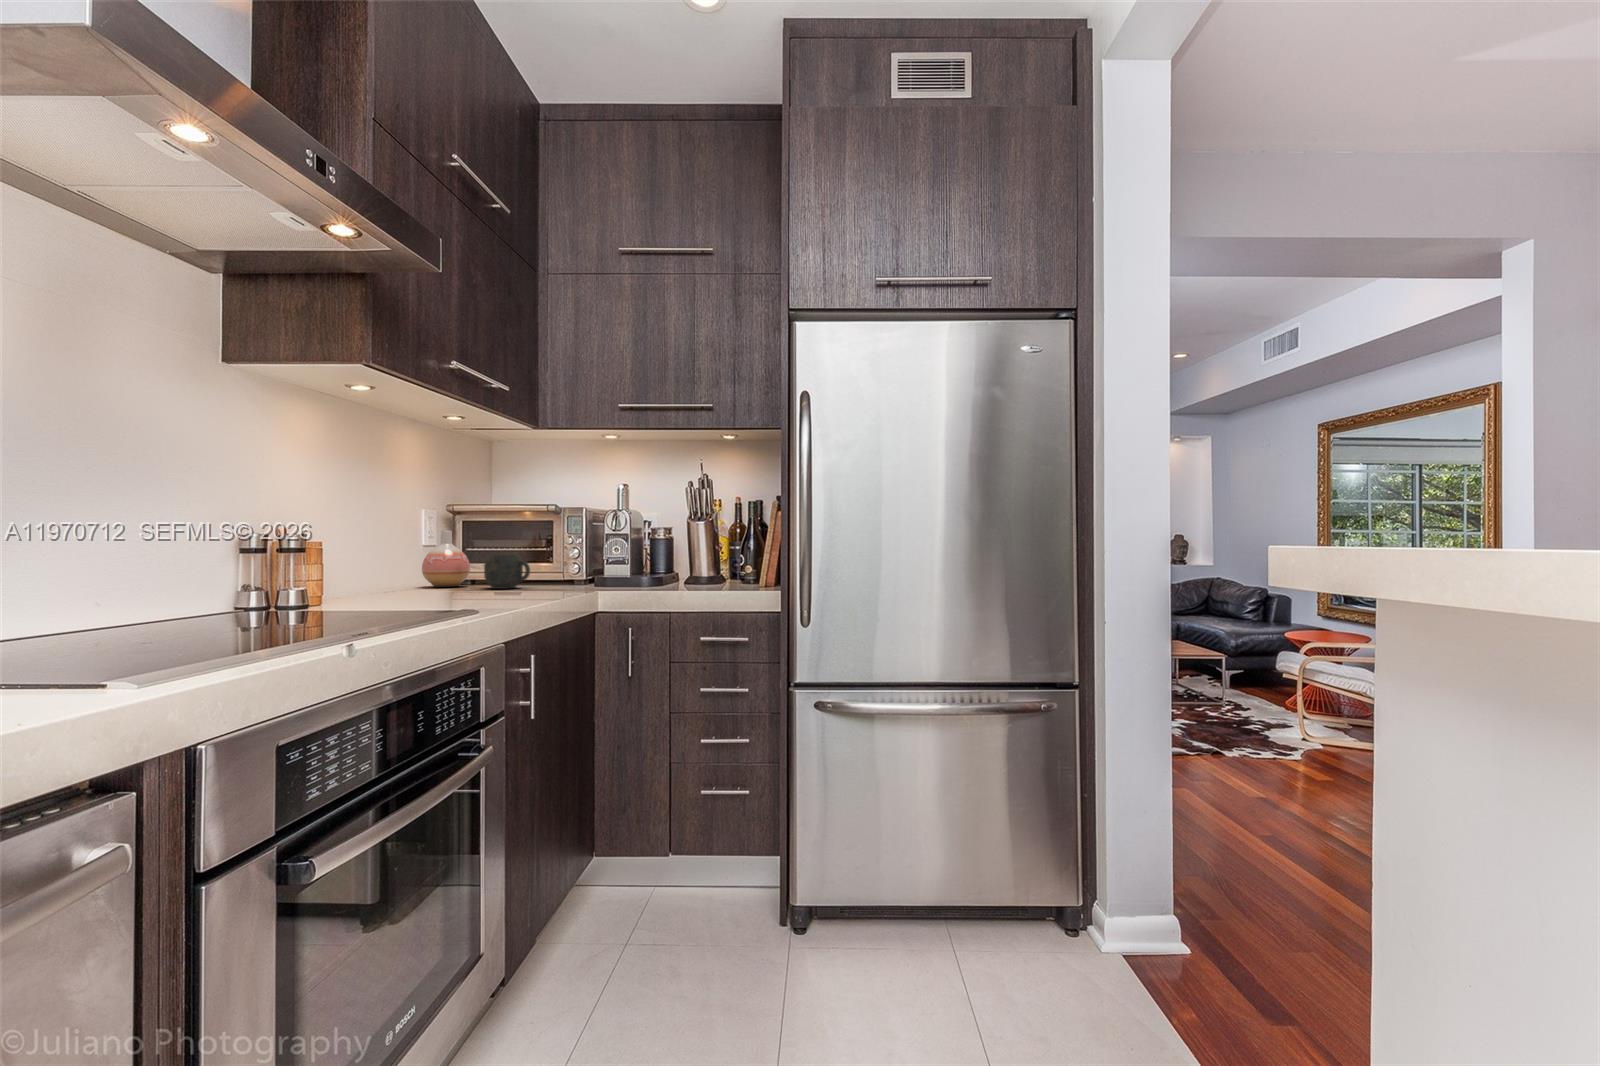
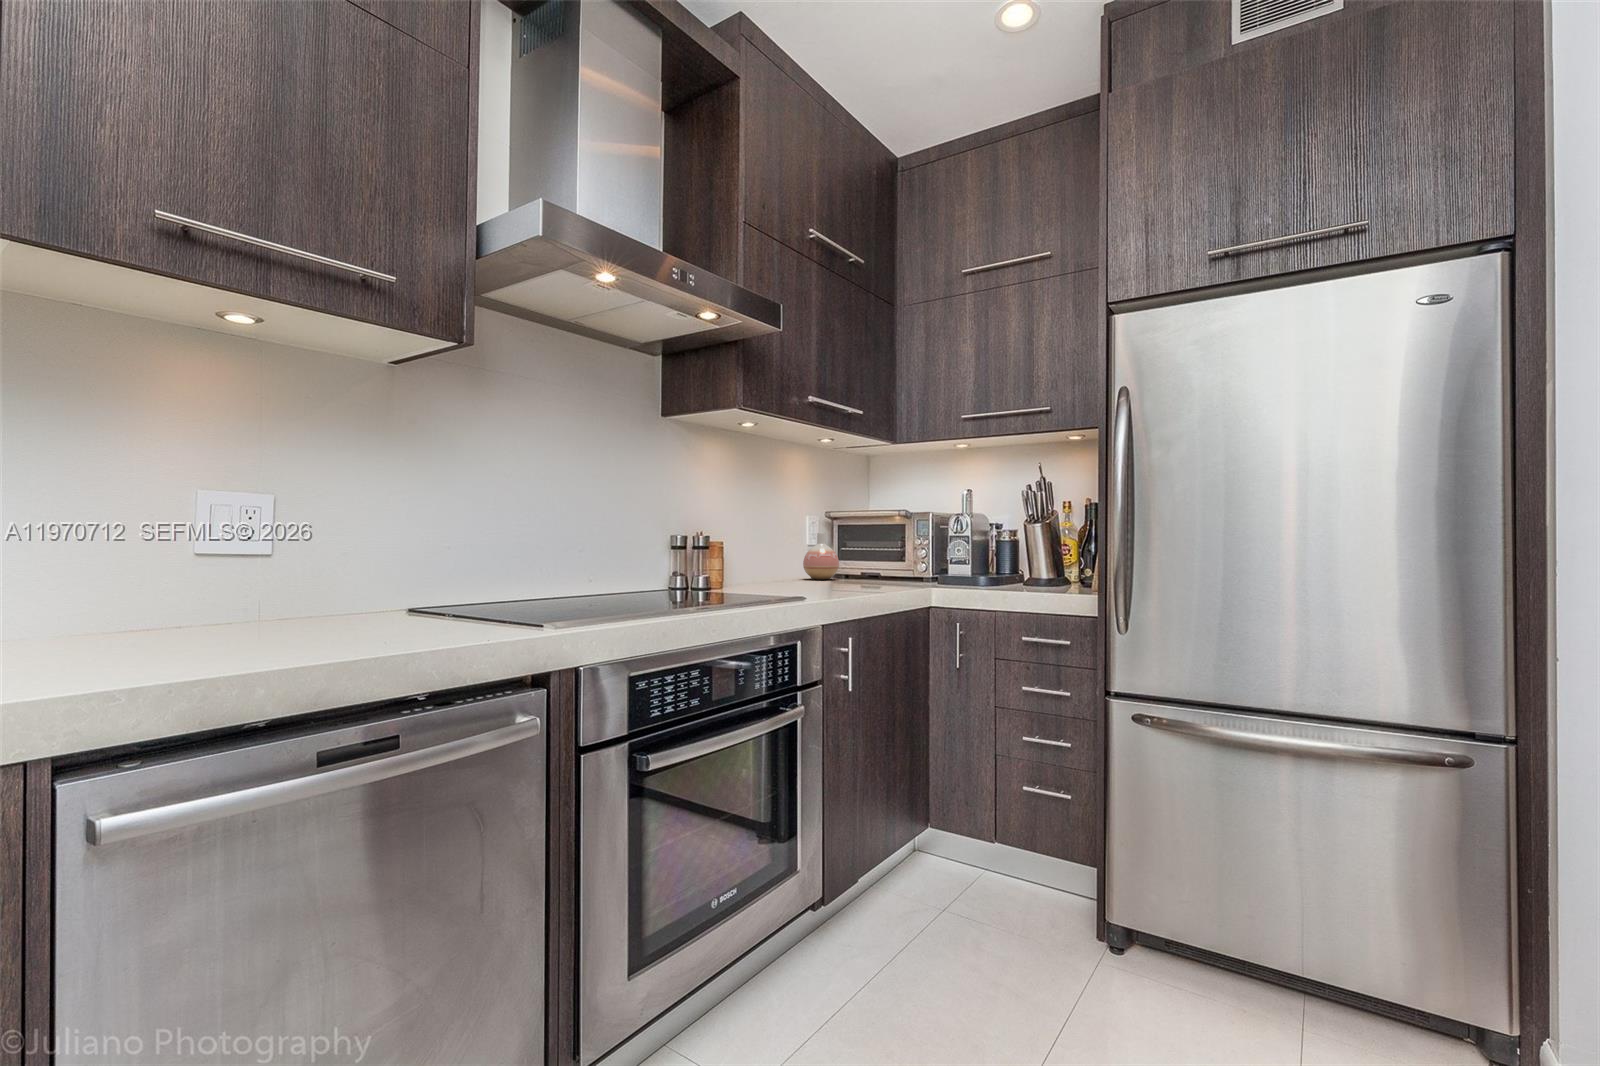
mug: present [484,555,530,589] -> none [846,554,881,583]

